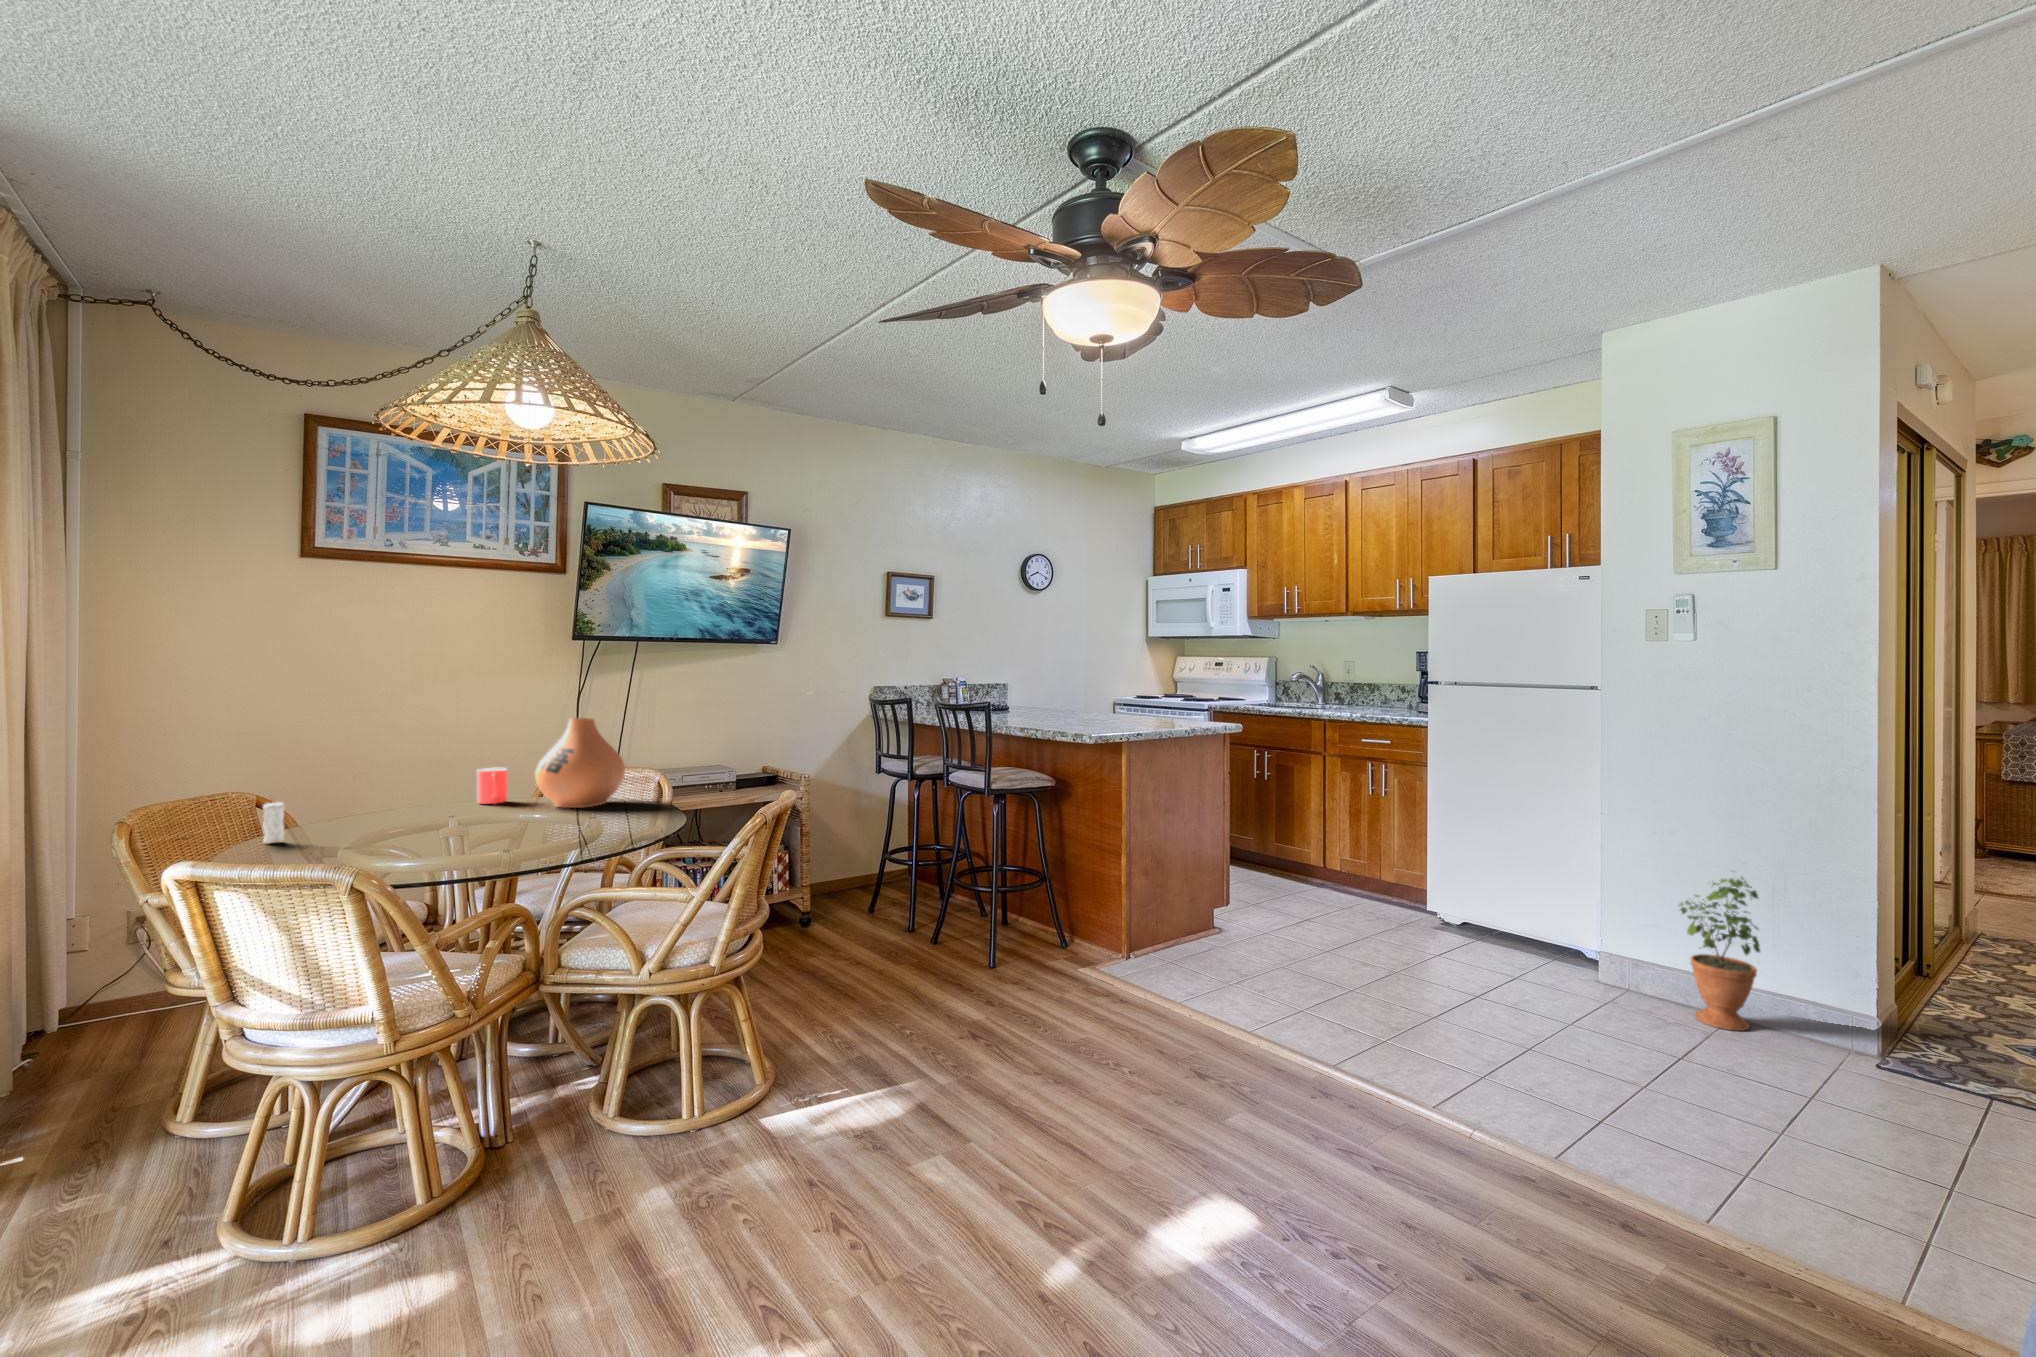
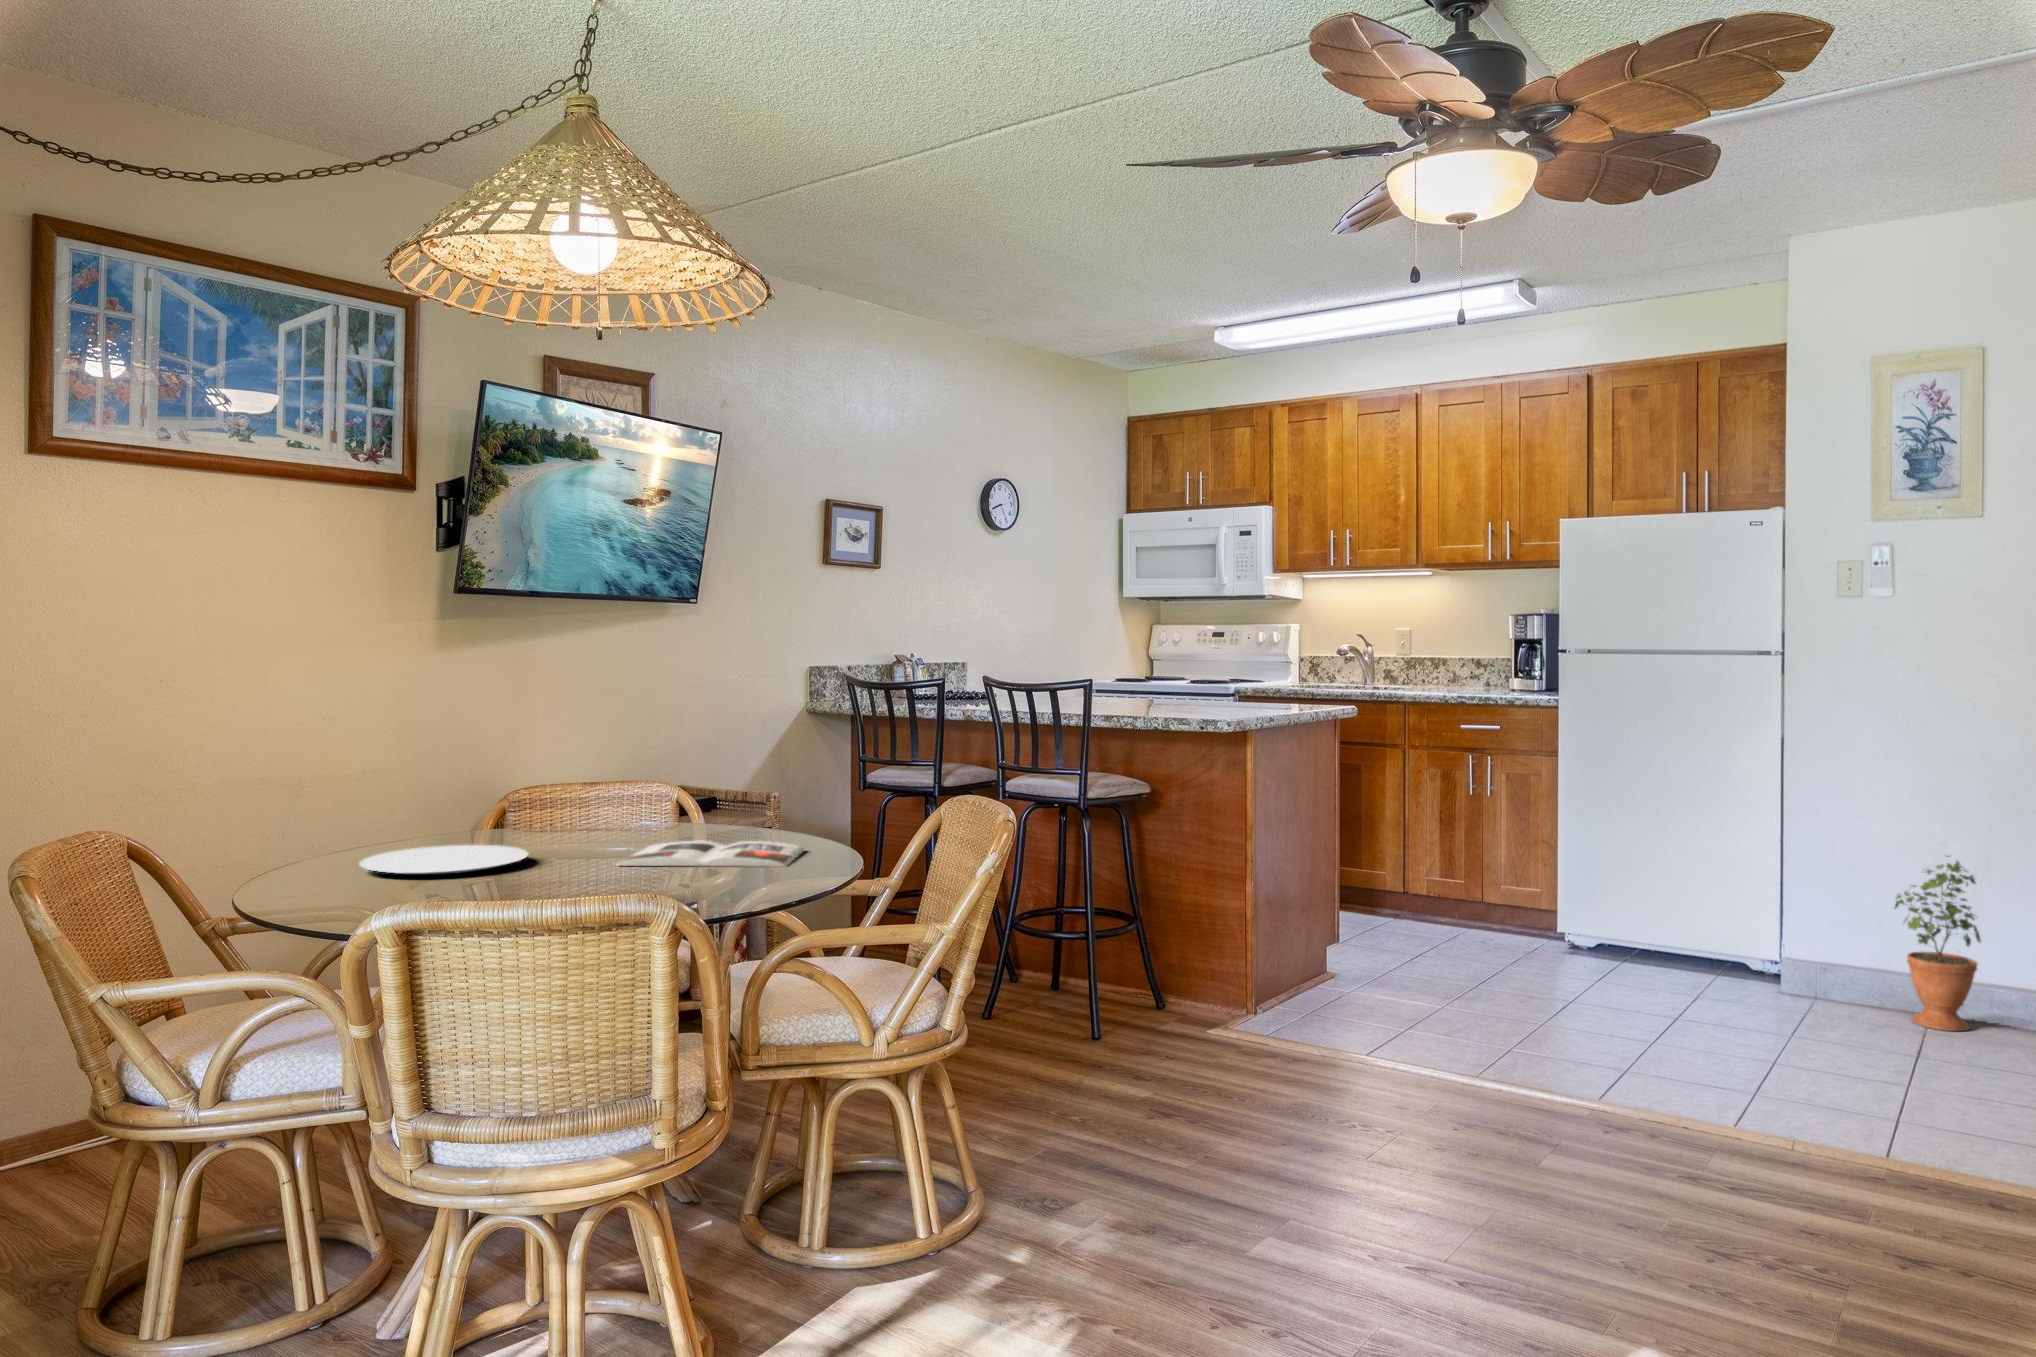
vase: present [535,718,626,808] -> none [554,707,669,840]
mug: present [477,768,507,804] -> none [443,786,488,841]
candle: present [263,802,284,843] -> none [298,823,328,897]
plate: none [351,808,476,830] -> present [360,845,528,875]
magazine: none [505,813,654,837] -> present [616,841,804,867]

